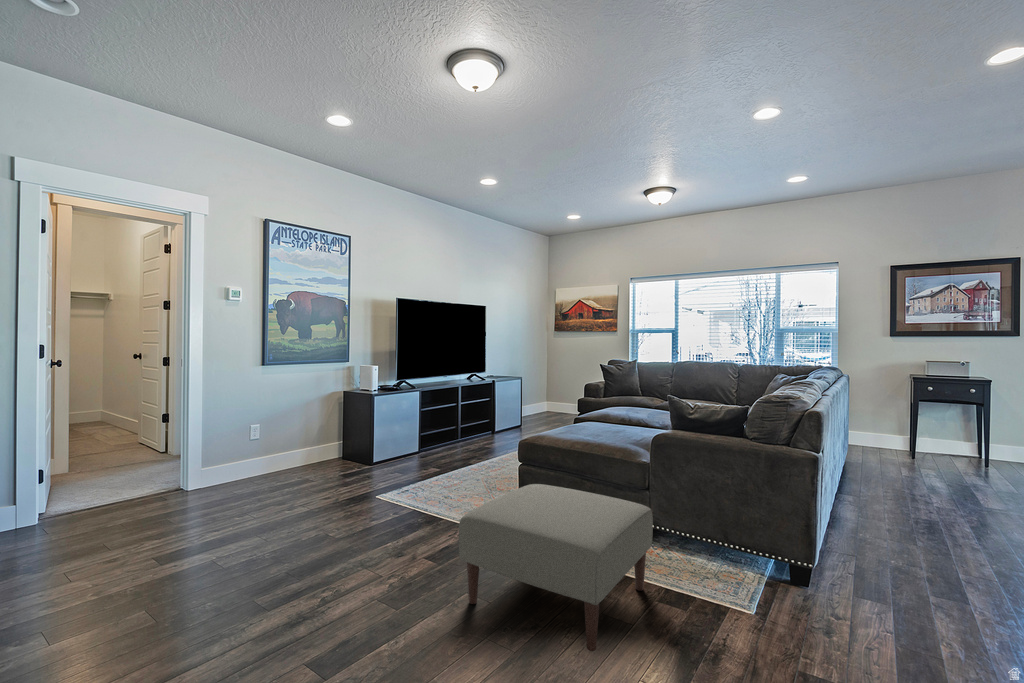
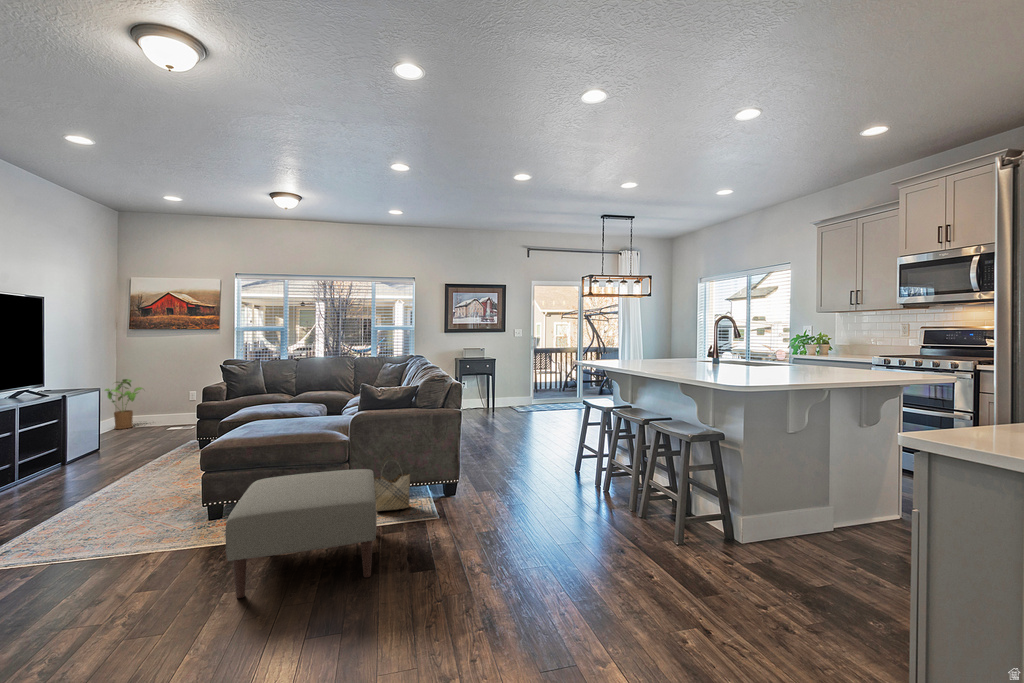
house plant: none [533,373,560,415] -> present [105,379,143,429]
woven basket: none [669,496,725,577] -> present [374,456,410,511]

